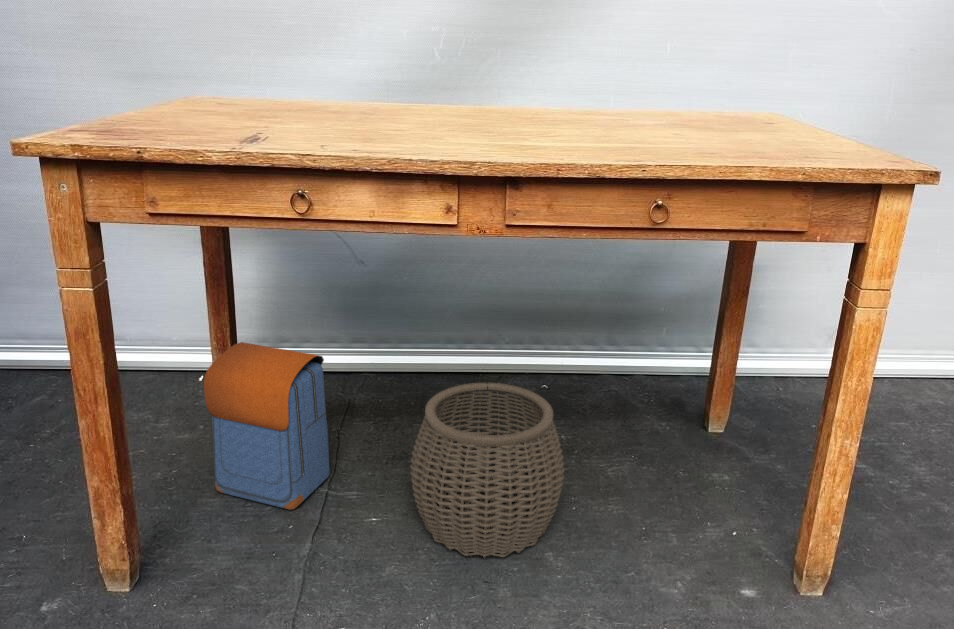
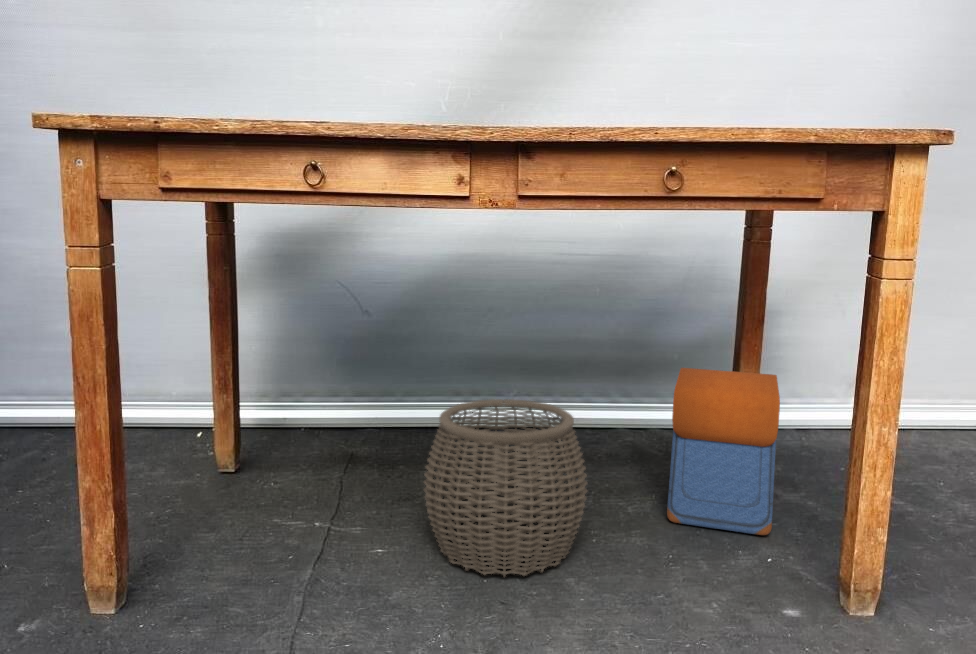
backpack: present [204,342,330,510] -> present [667,368,780,535]

